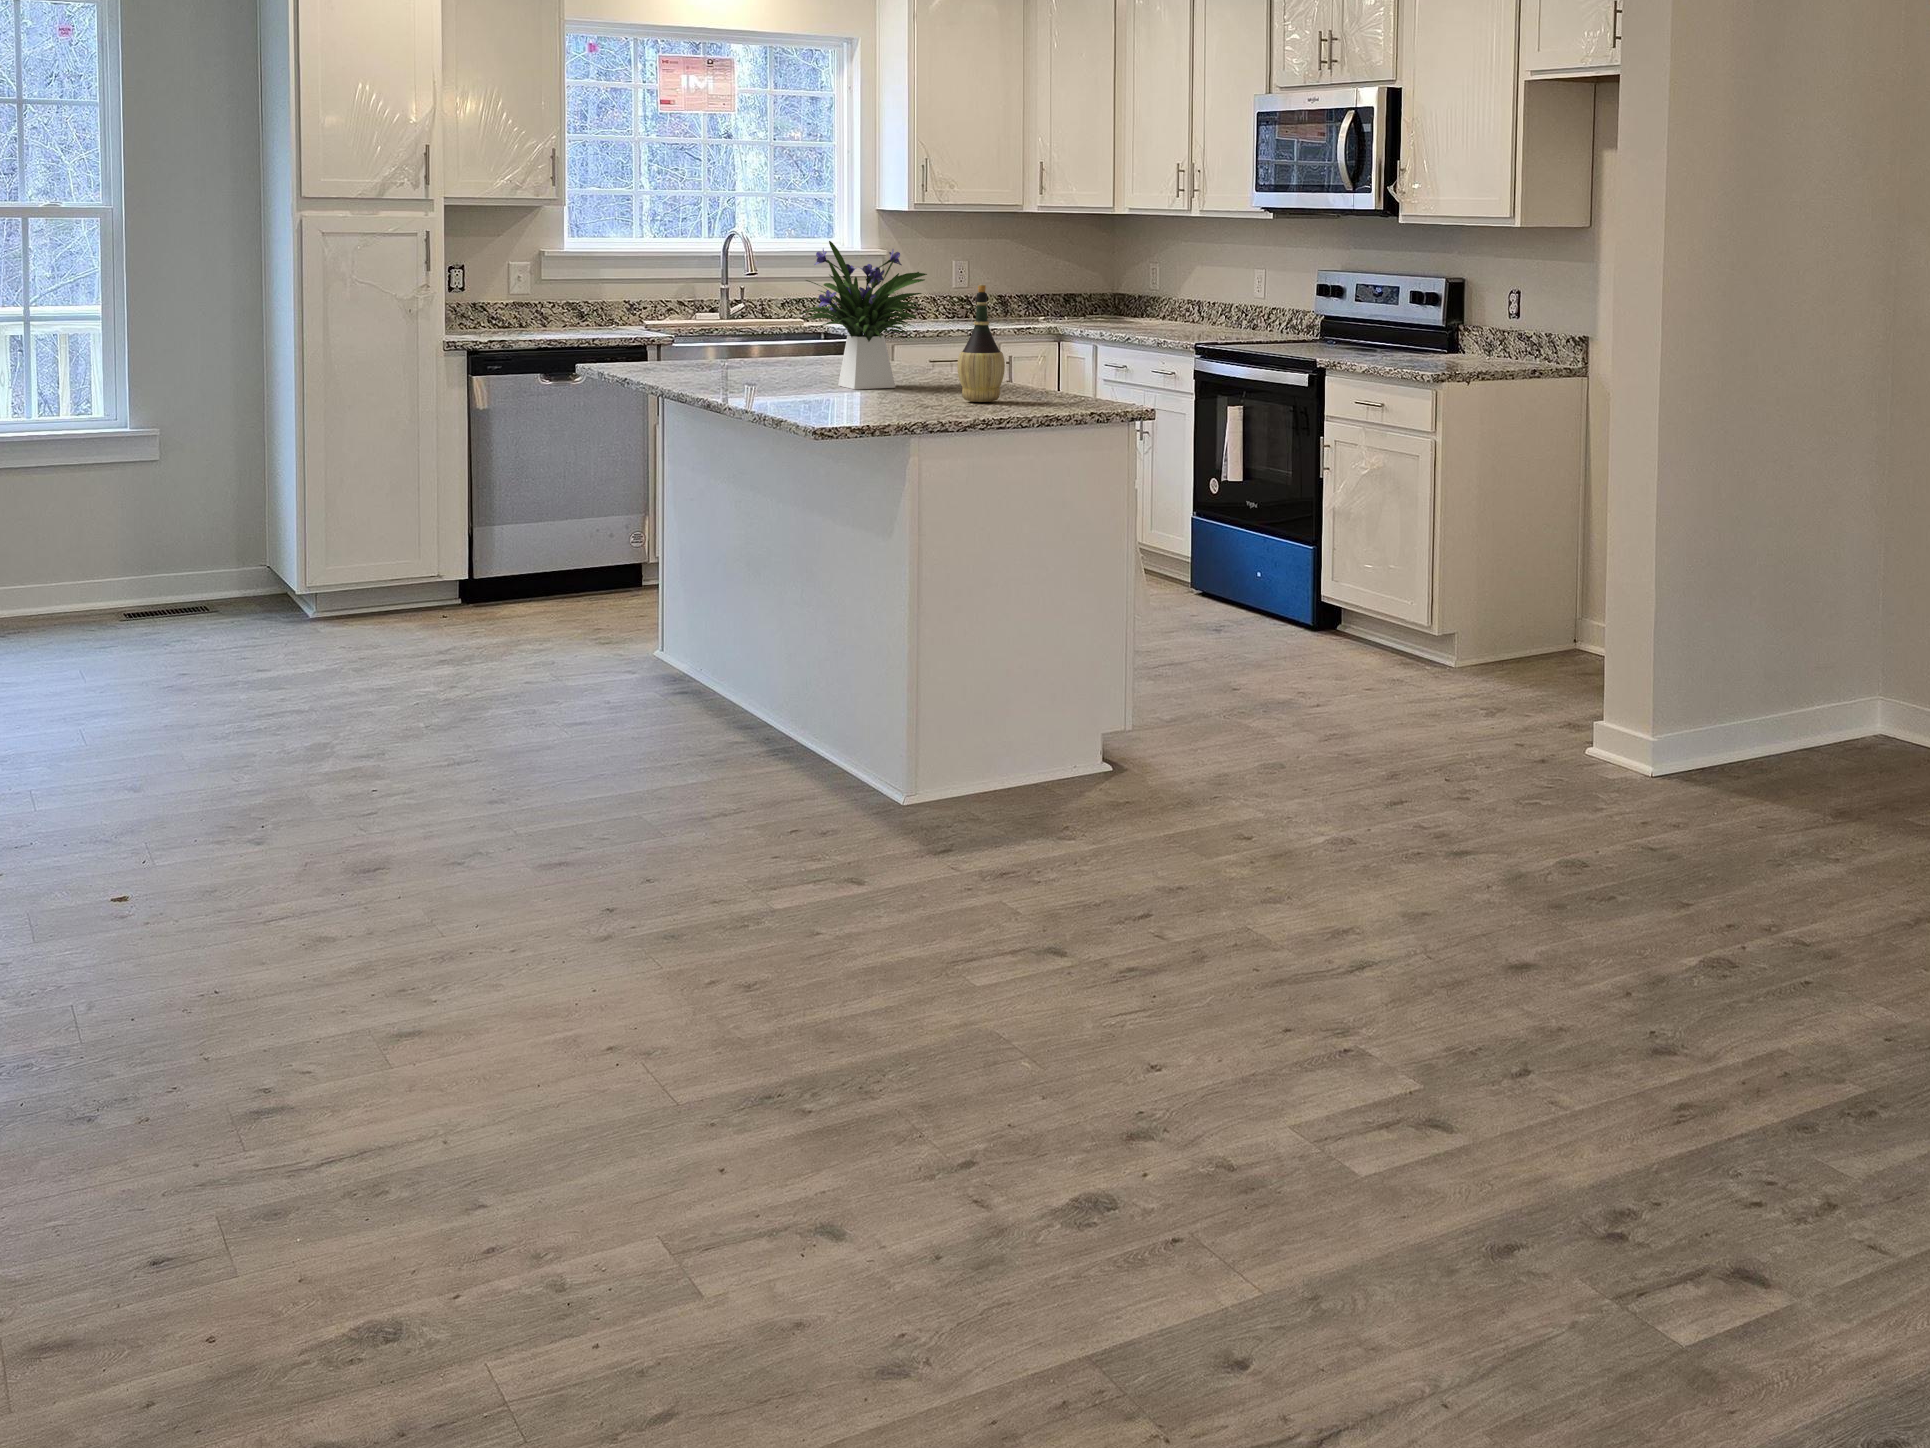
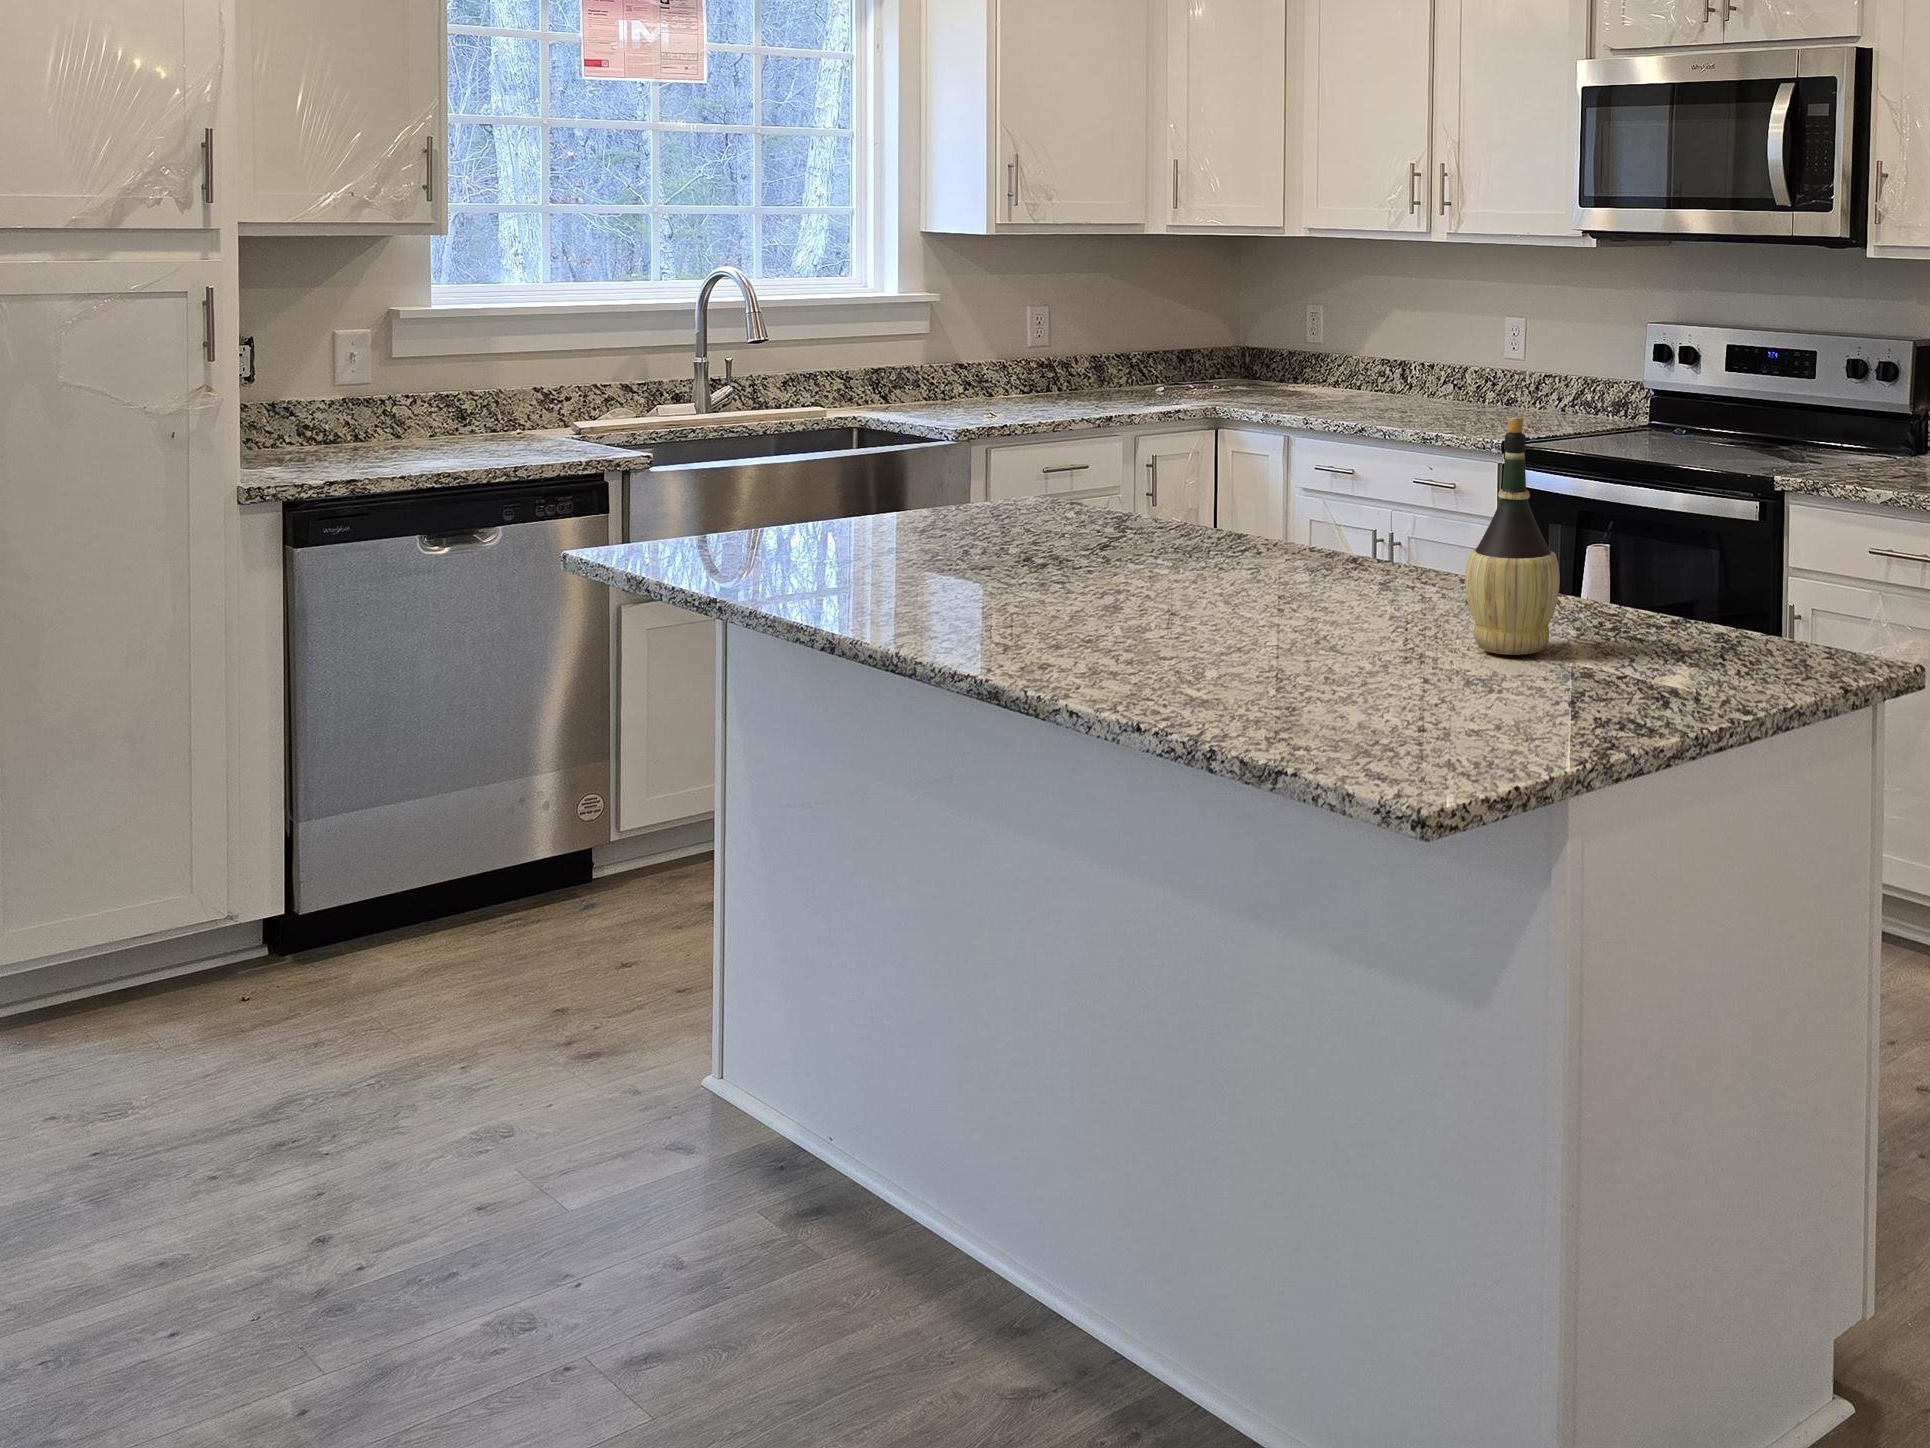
flower arrangement: present [793,241,927,389] -> none [1067,325,1347,616]

